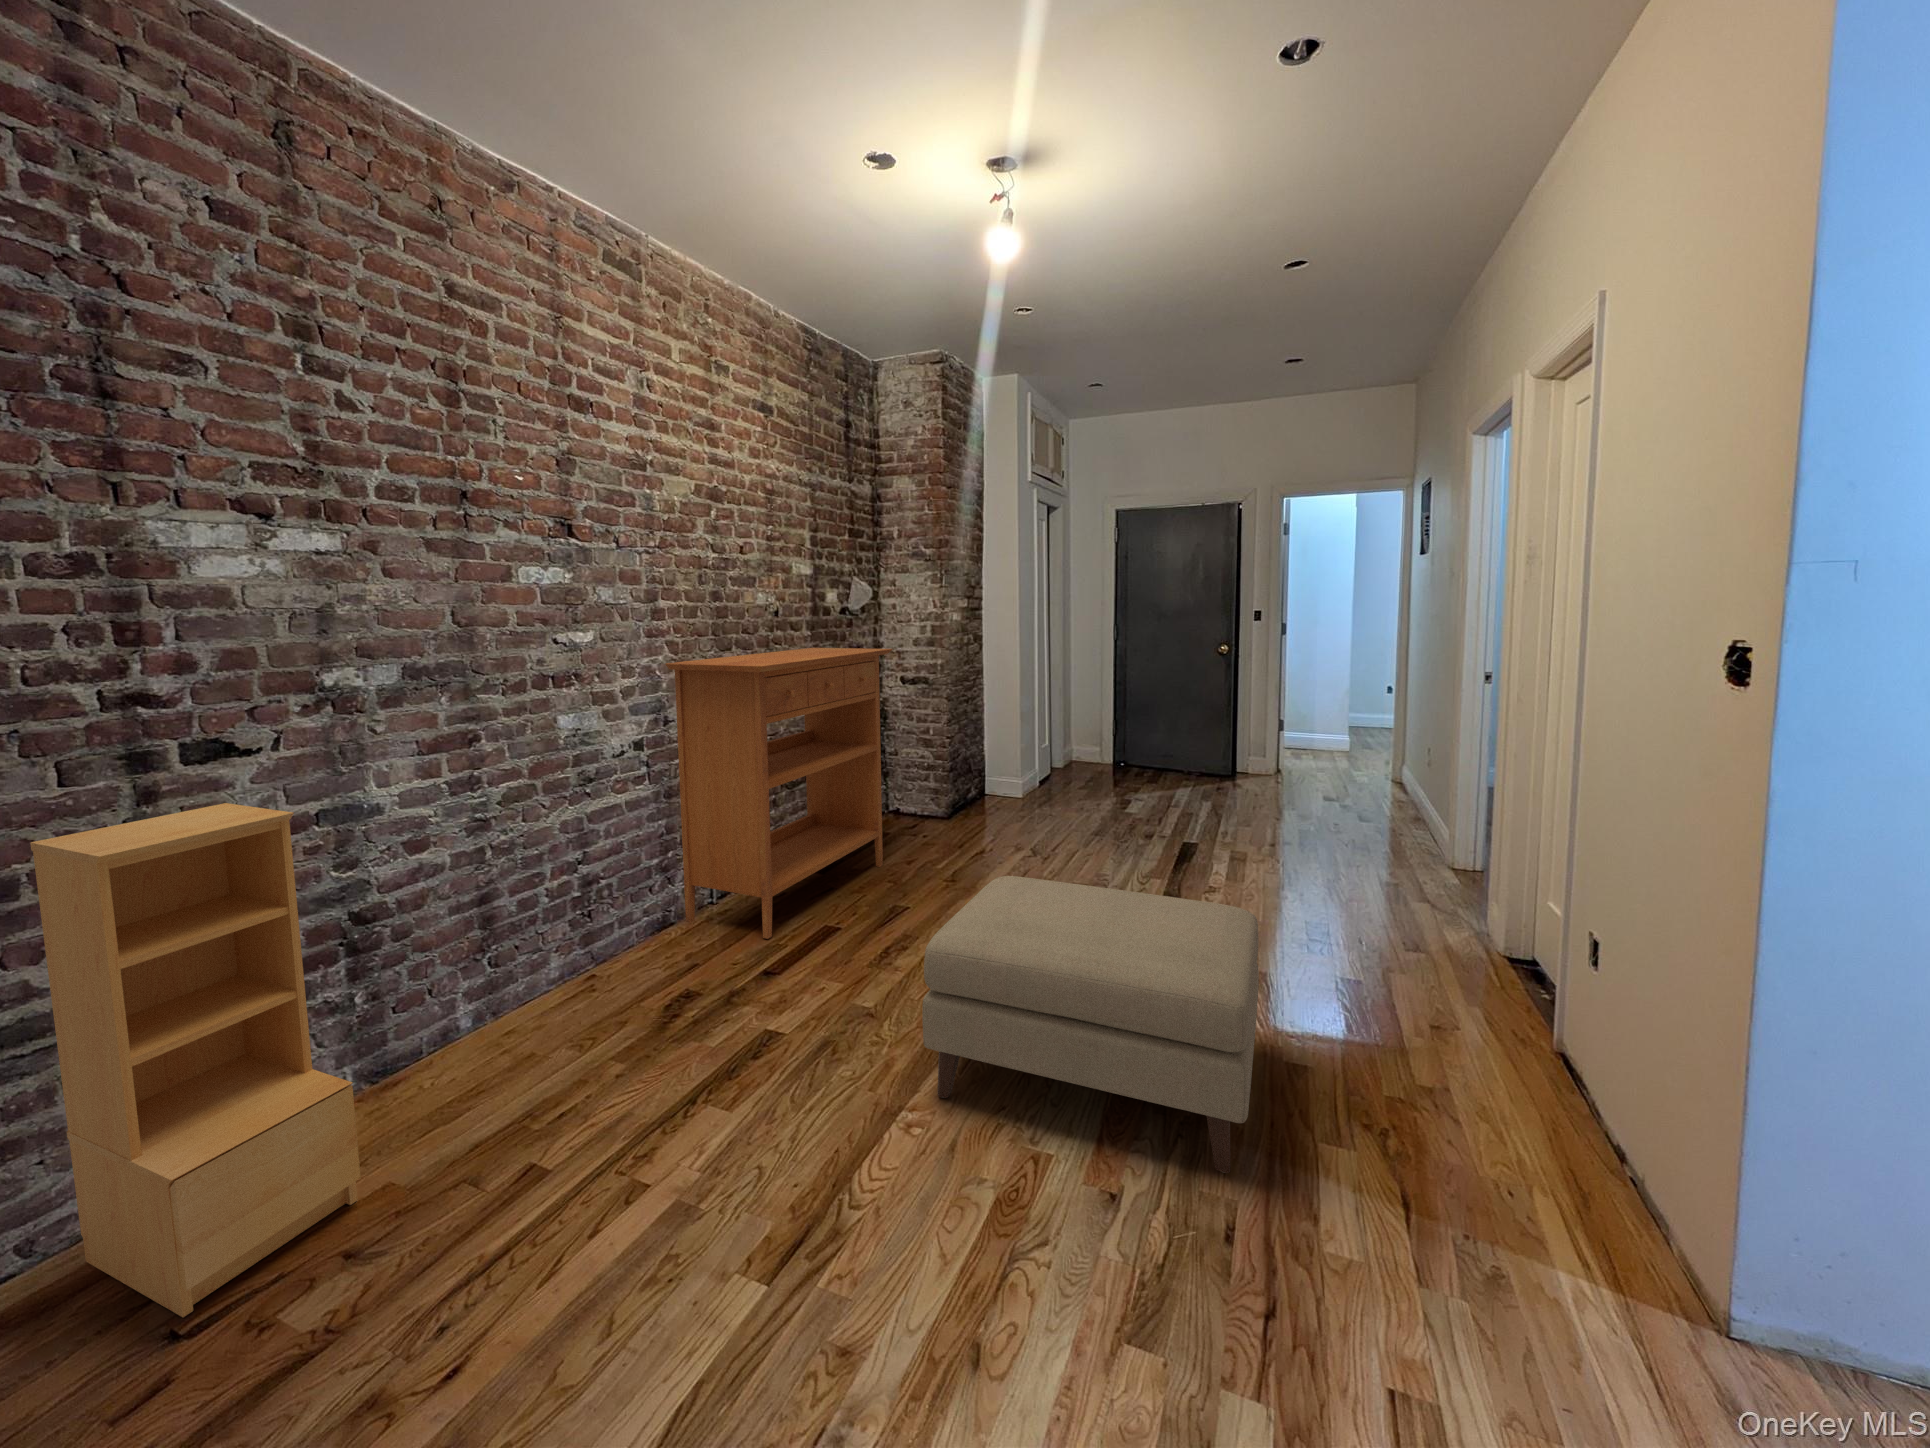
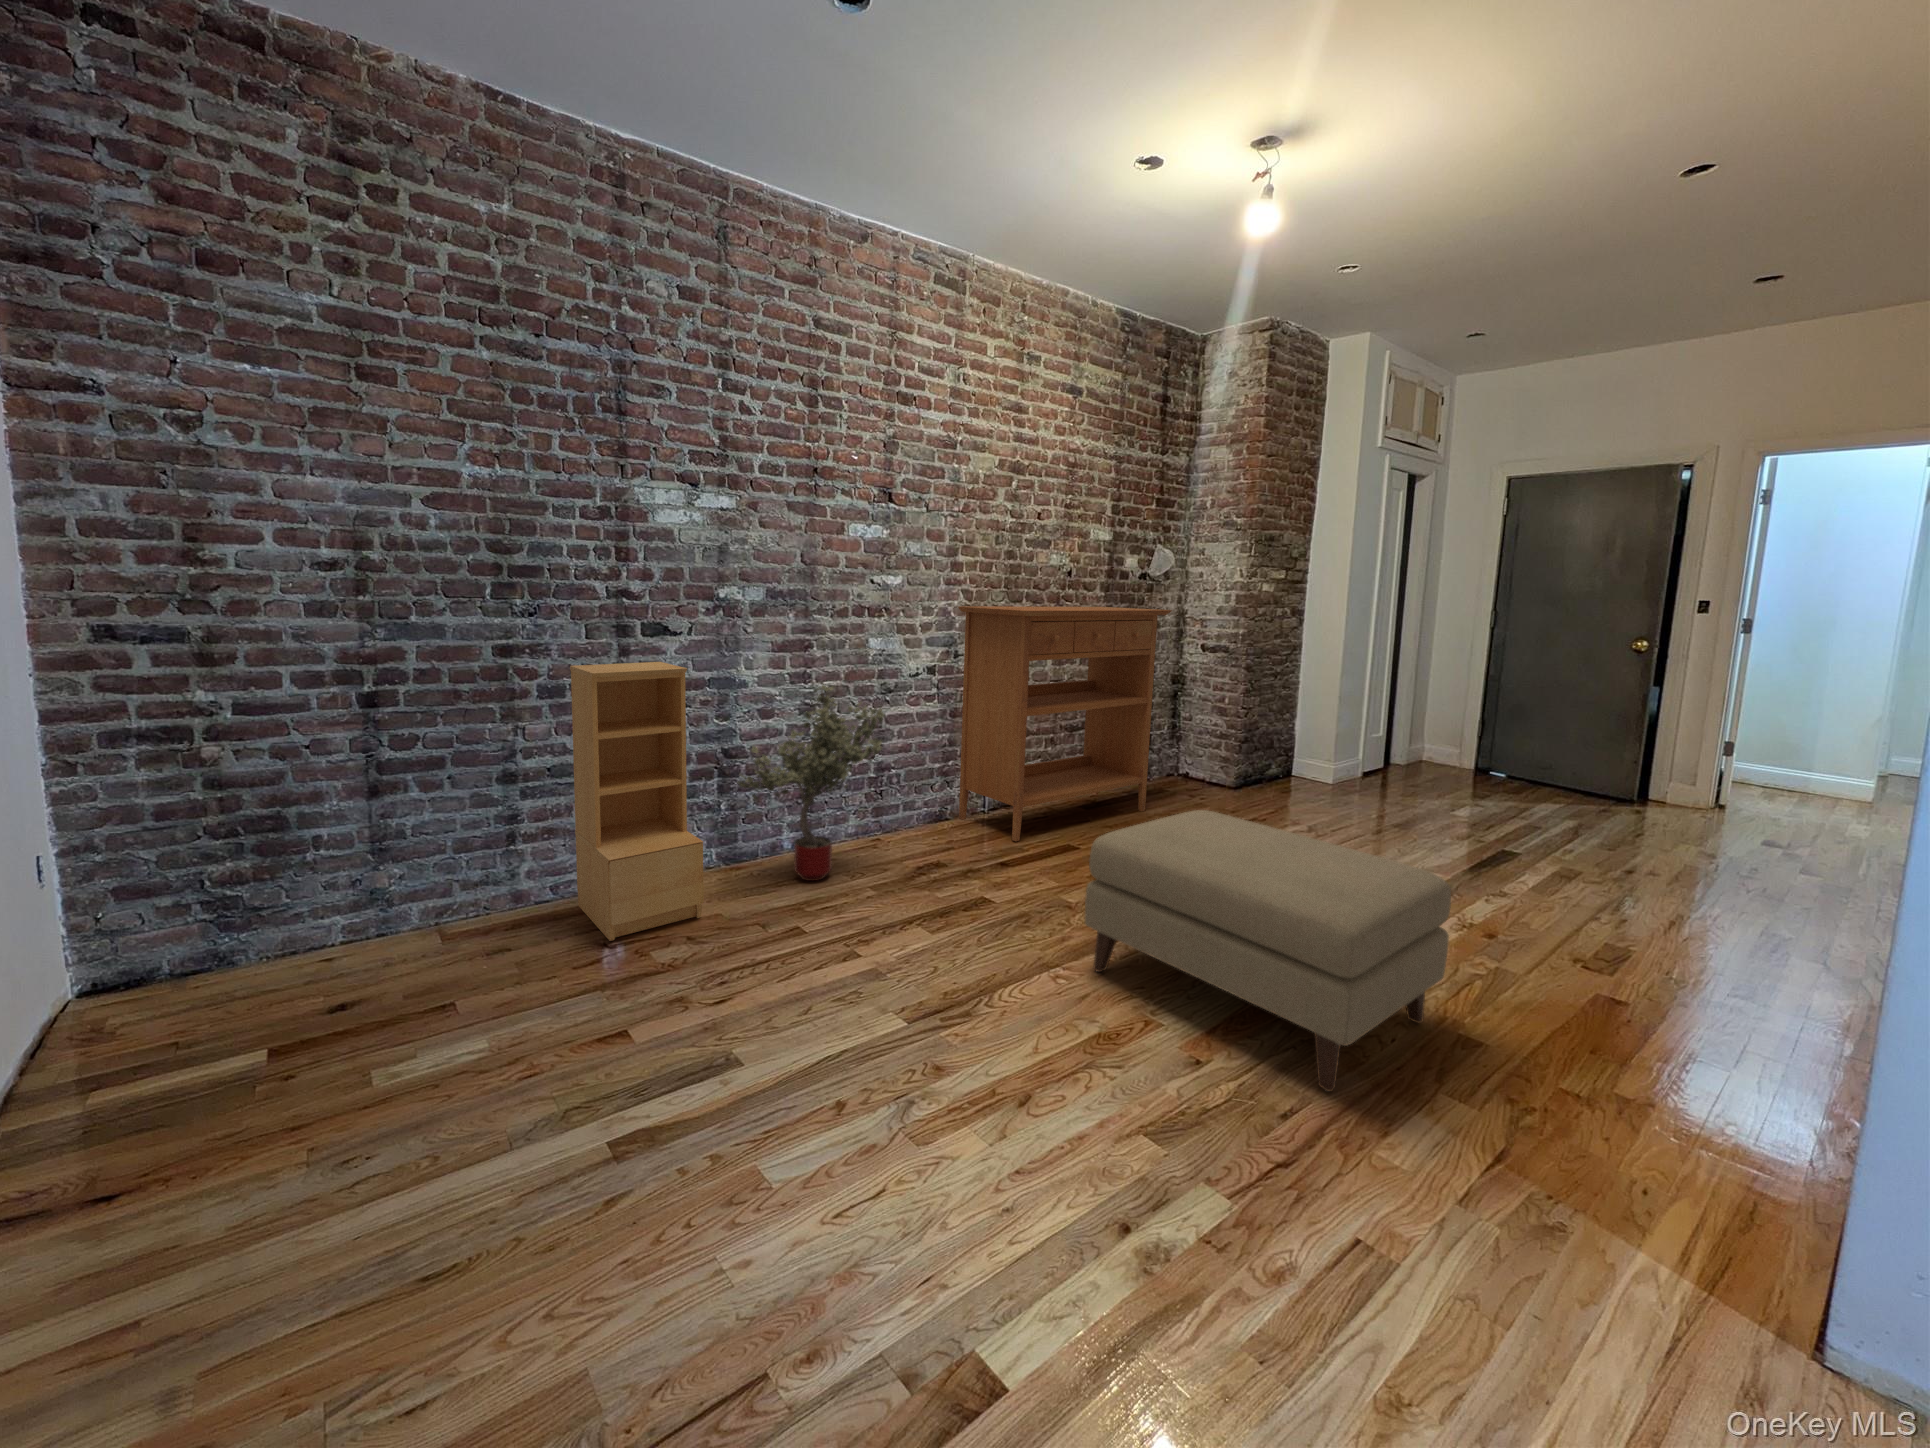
potted tree: none [391,791,607,1076] -> present [737,684,884,881]

